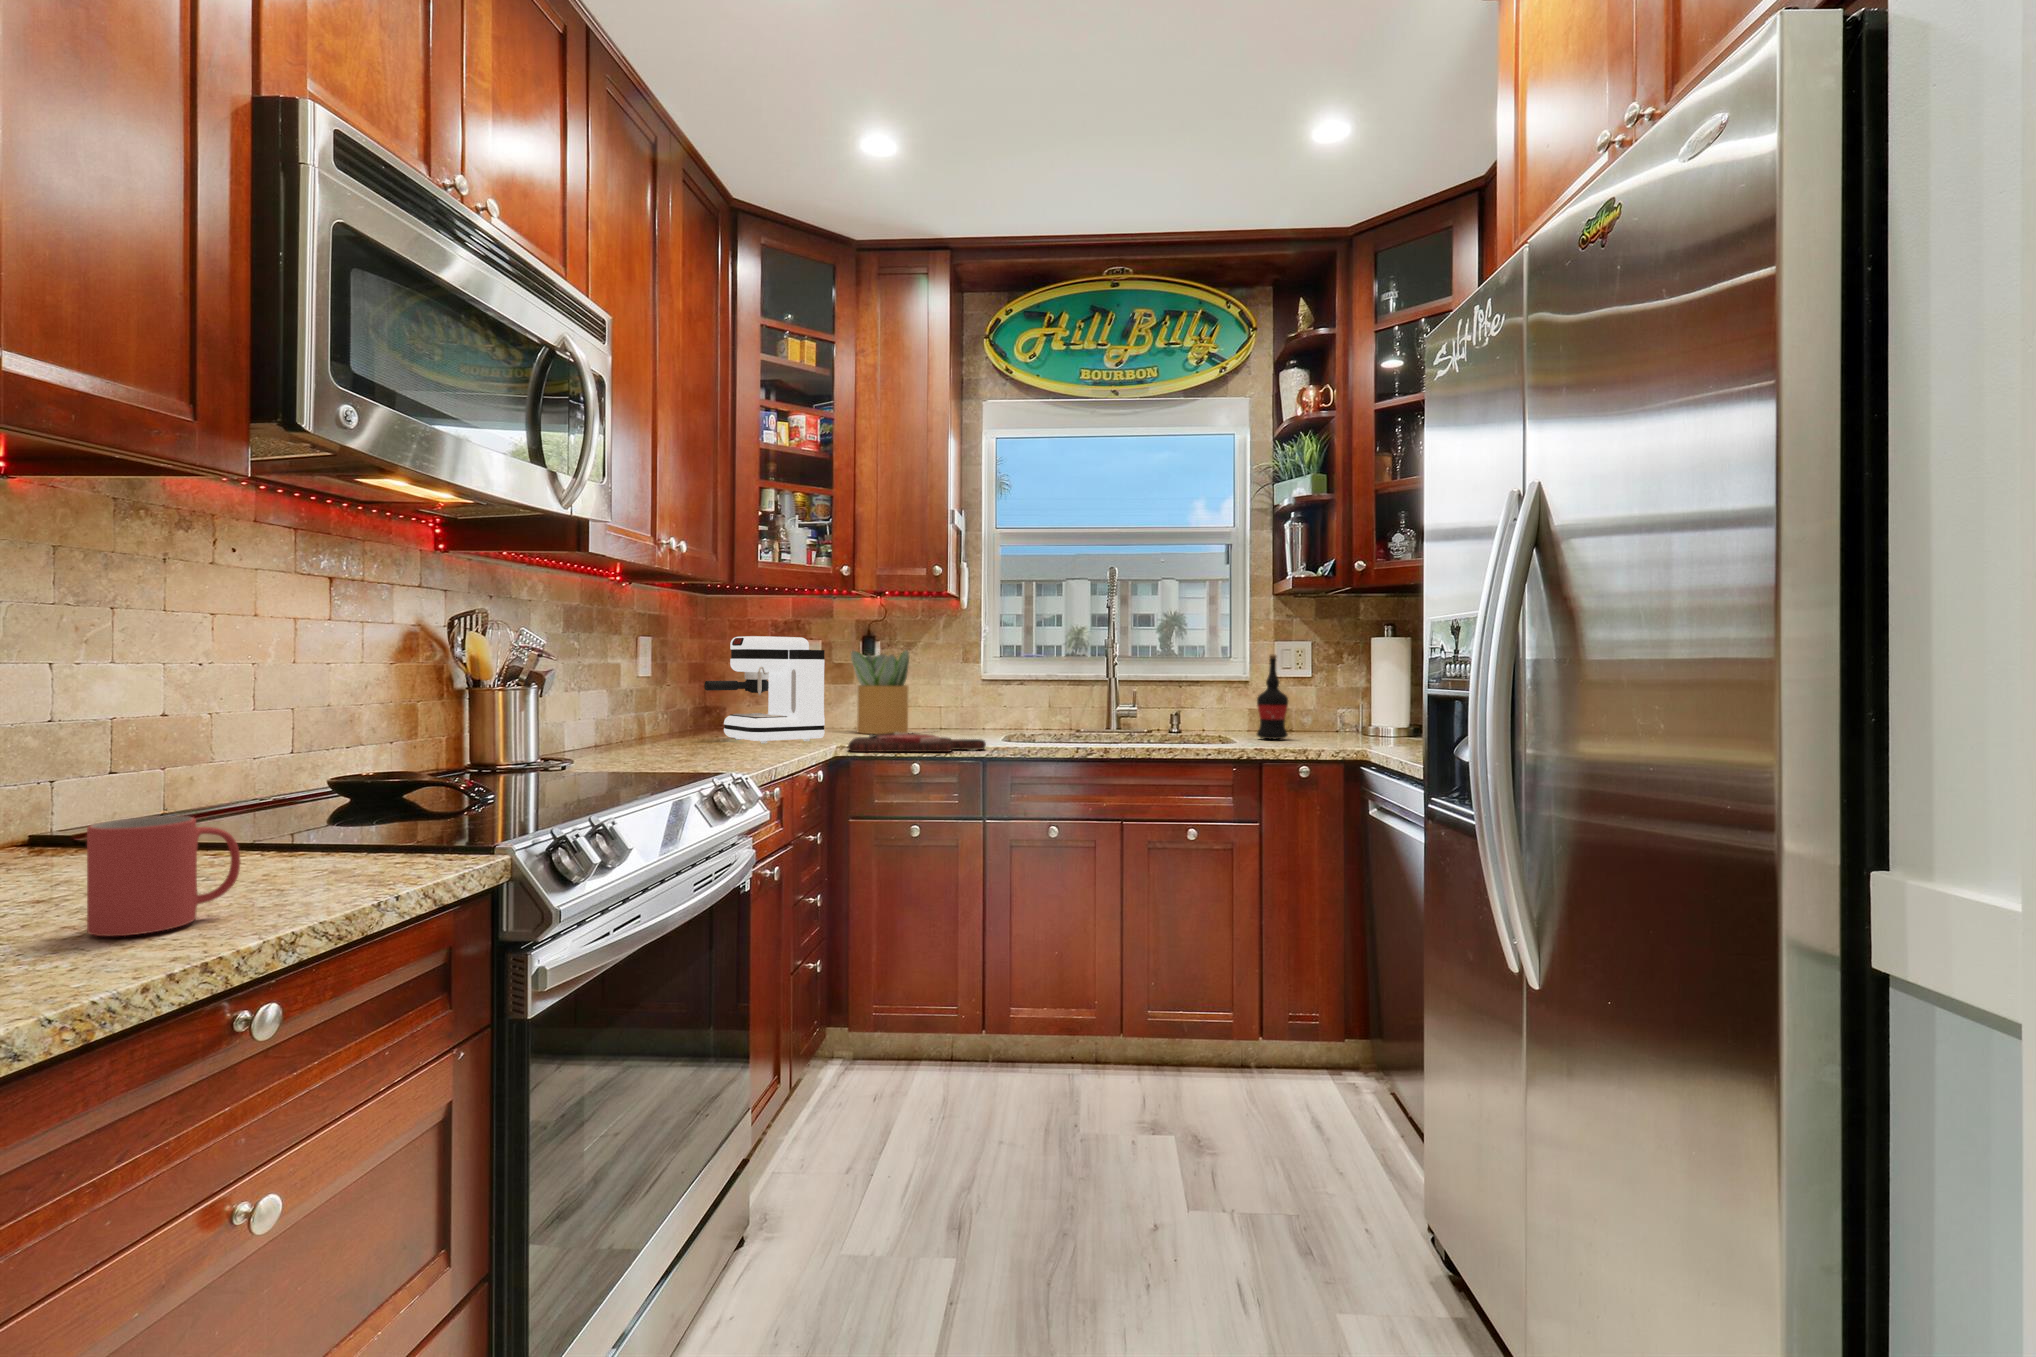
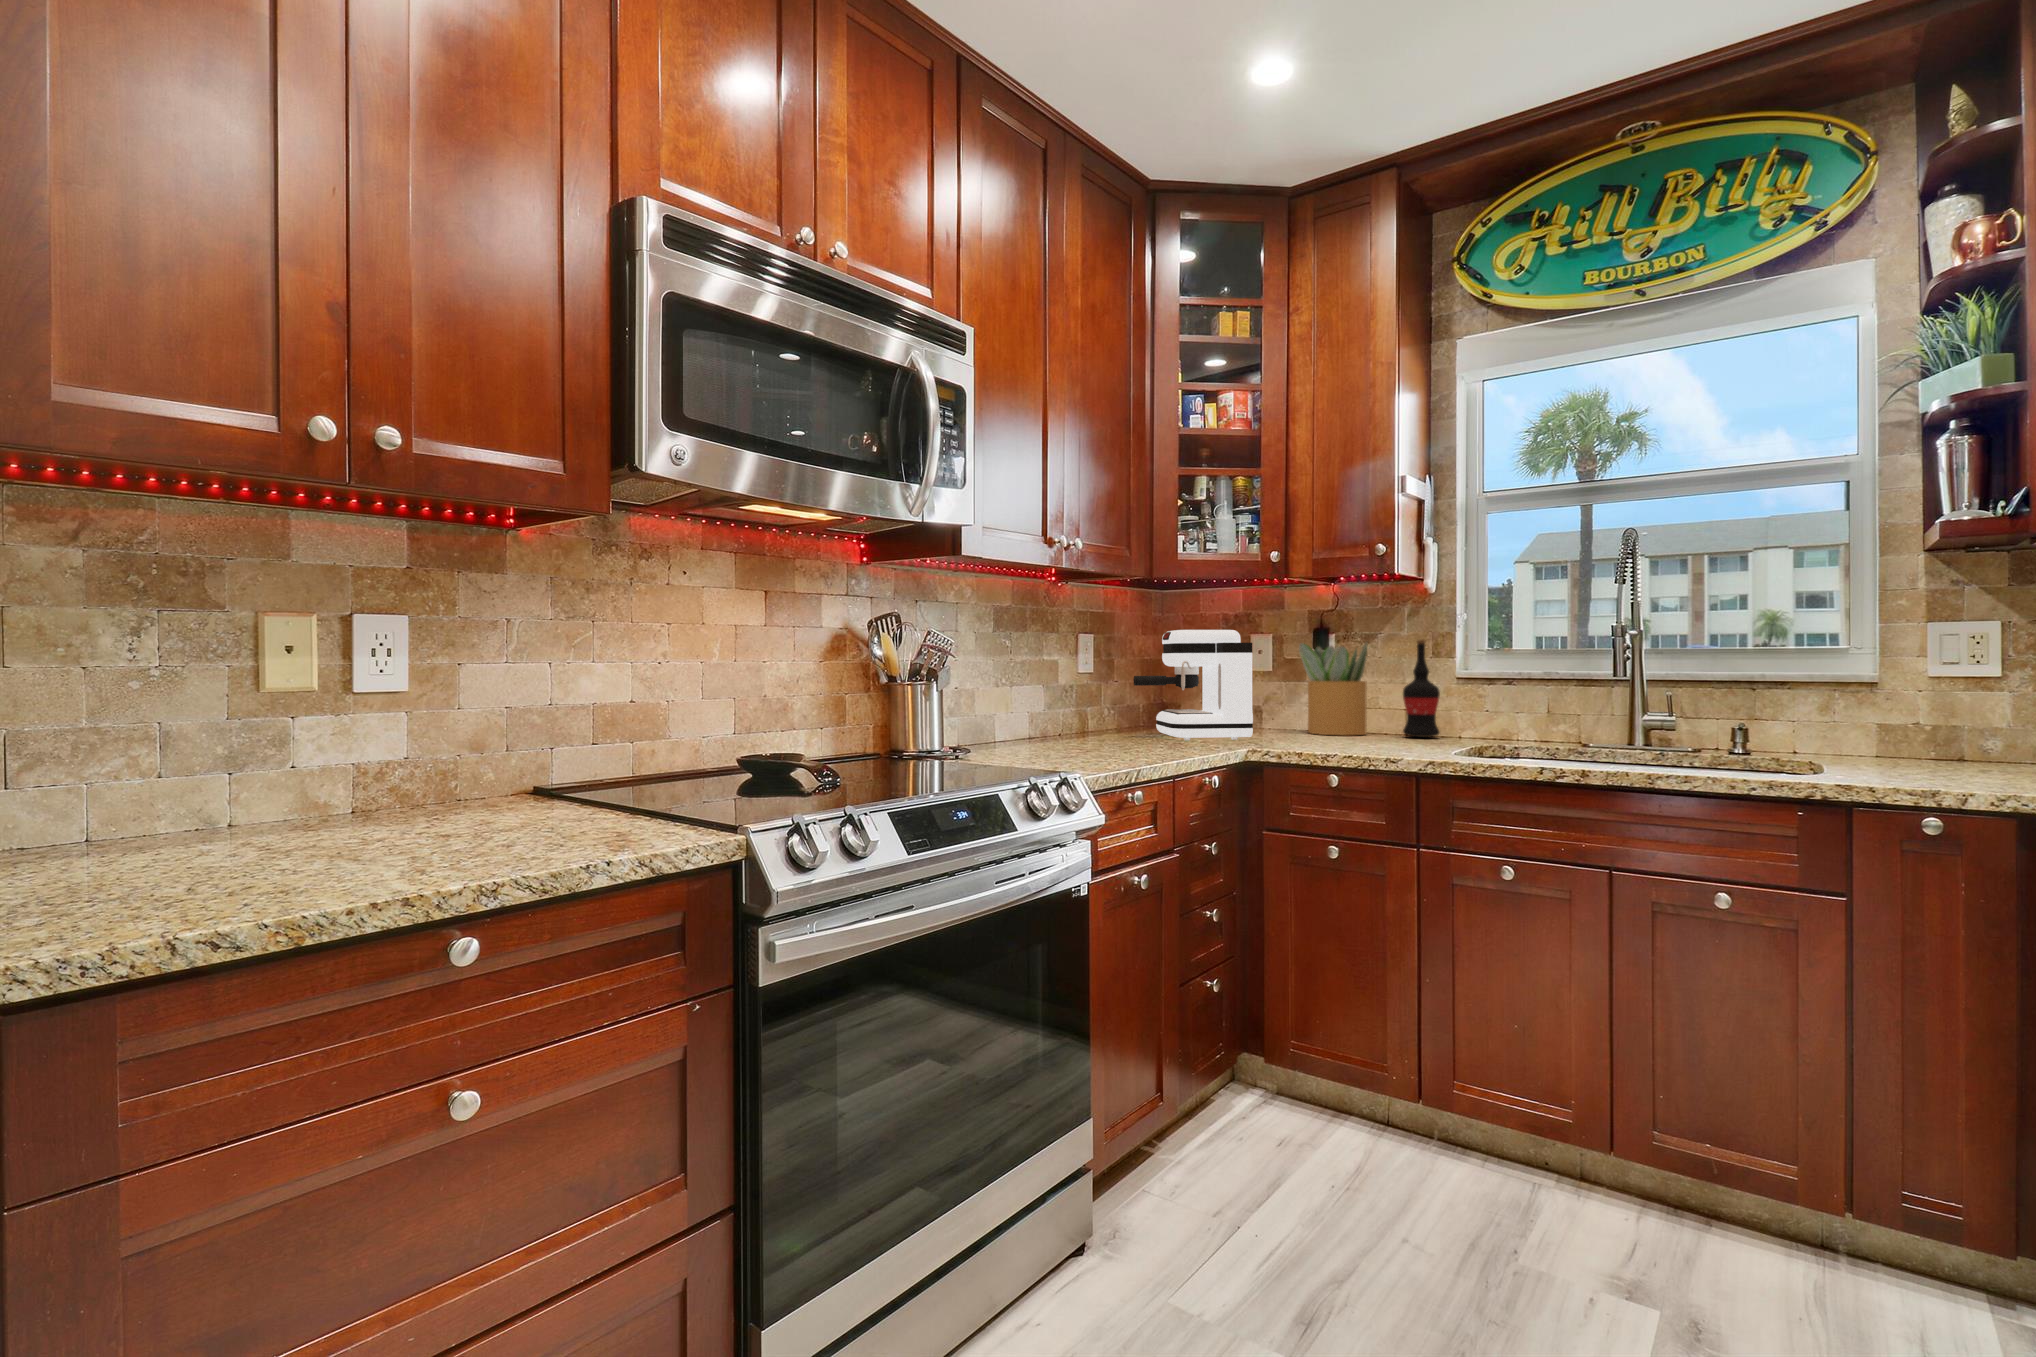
wine bottle: present [1257,654,1288,739] -> present [1403,639,1440,737]
cutting board: present [848,732,986,752] -> none [1258,732,1427,757]
mug: present [87,816,240,936] -> none [395,777,503,869]

